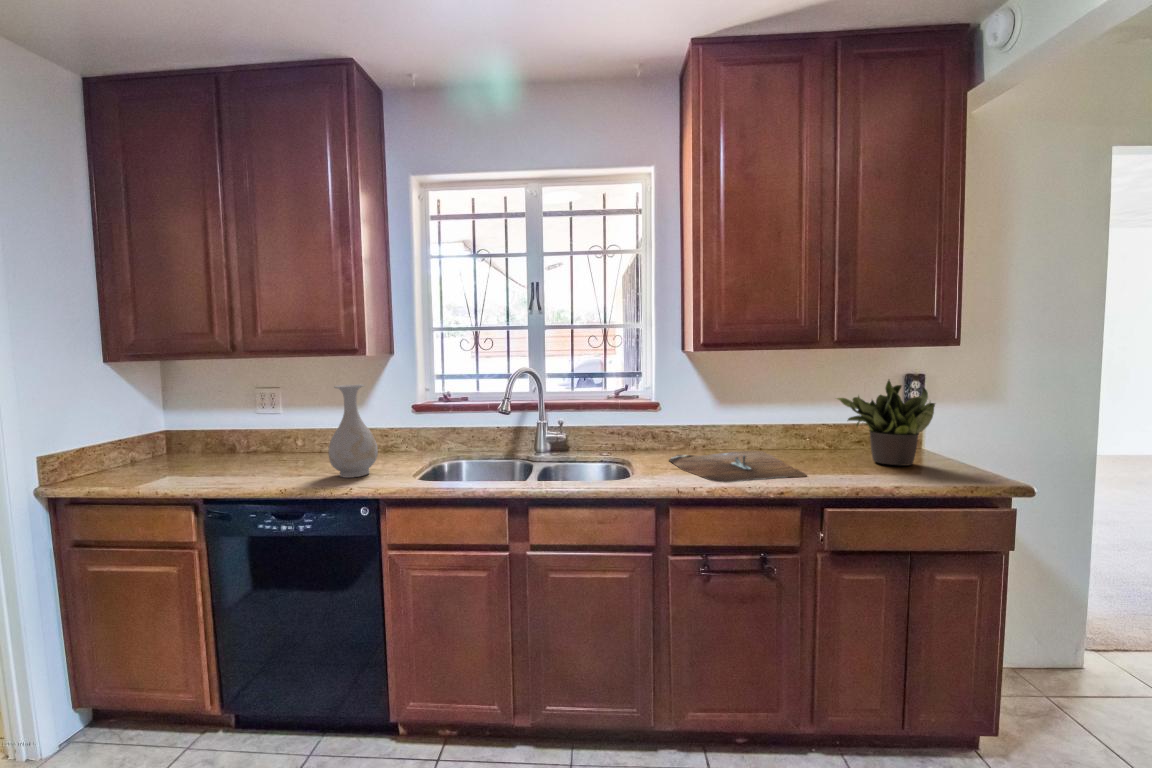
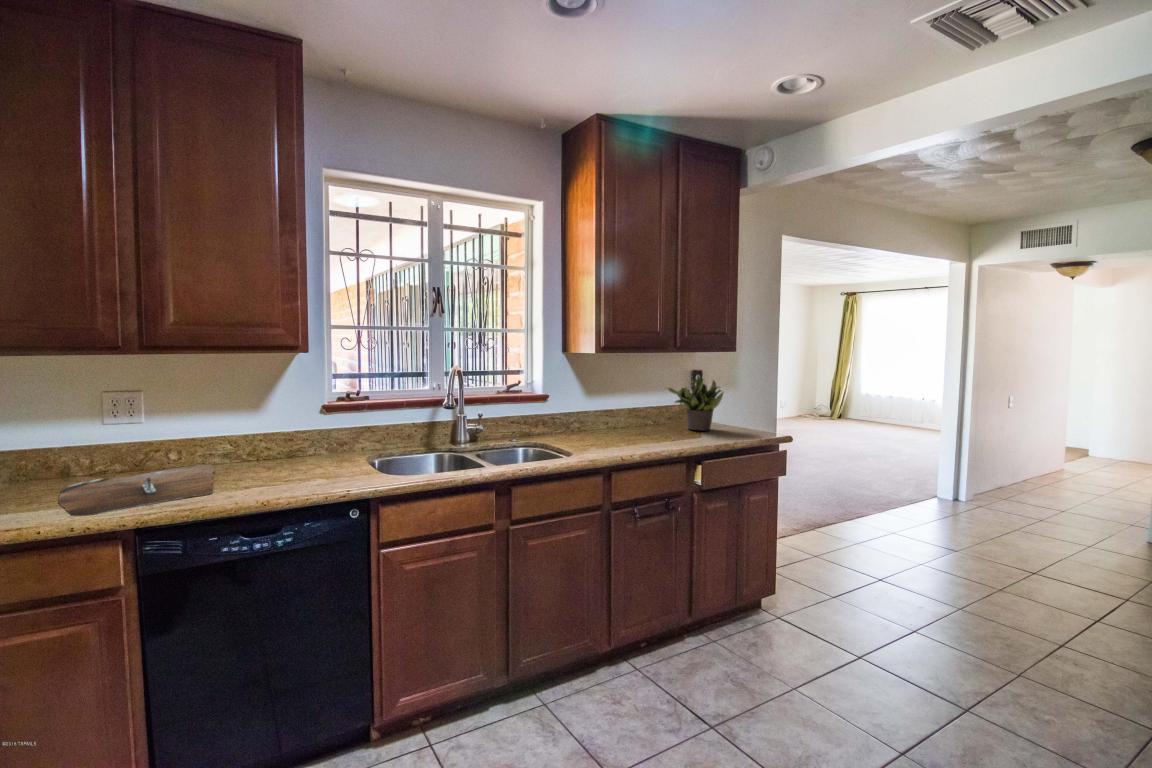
vase: present [328,385,378,478] -> none [285,390,337,485]
cutting board: present [669,451,806,483] -> present [58,464,215,516]

